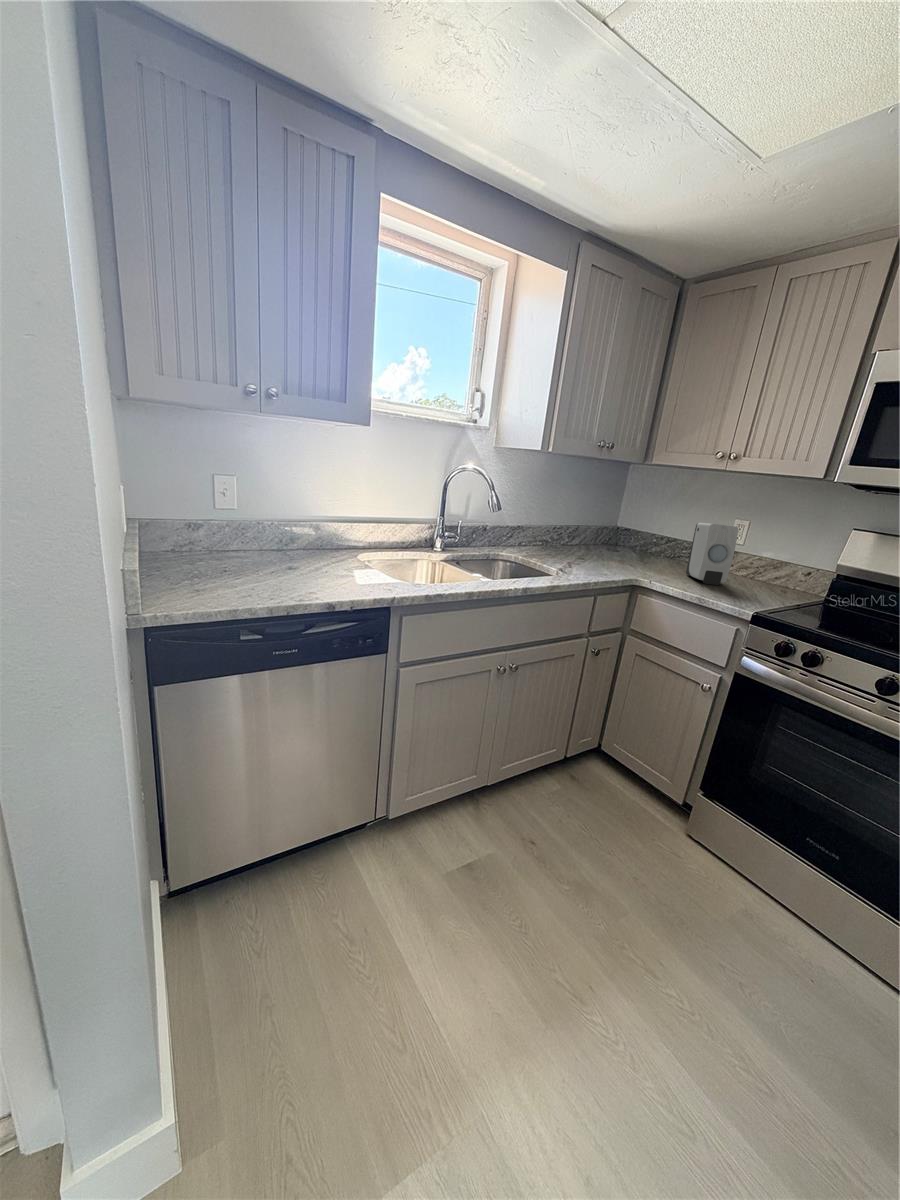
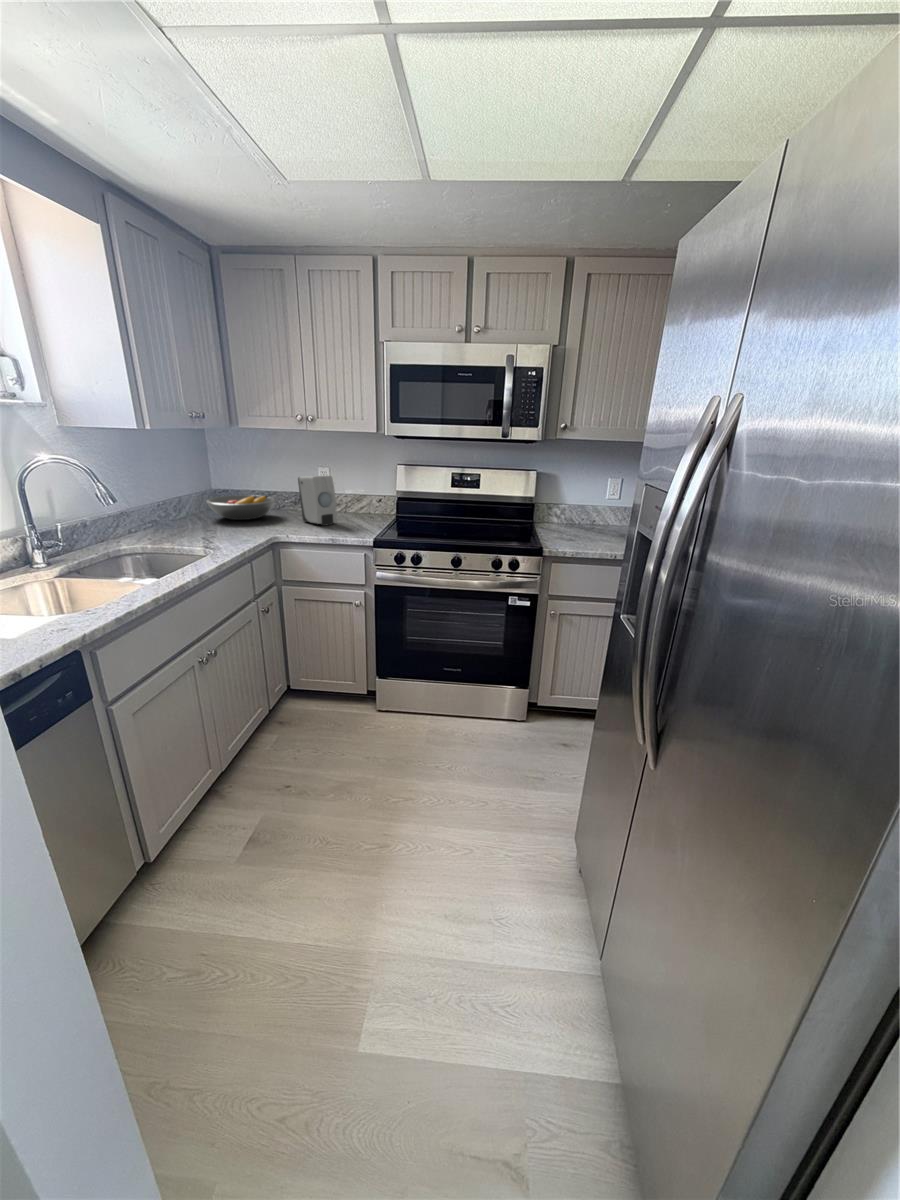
fruit bowl: none [597,532,668,560] -> present [206,495,275,520]

